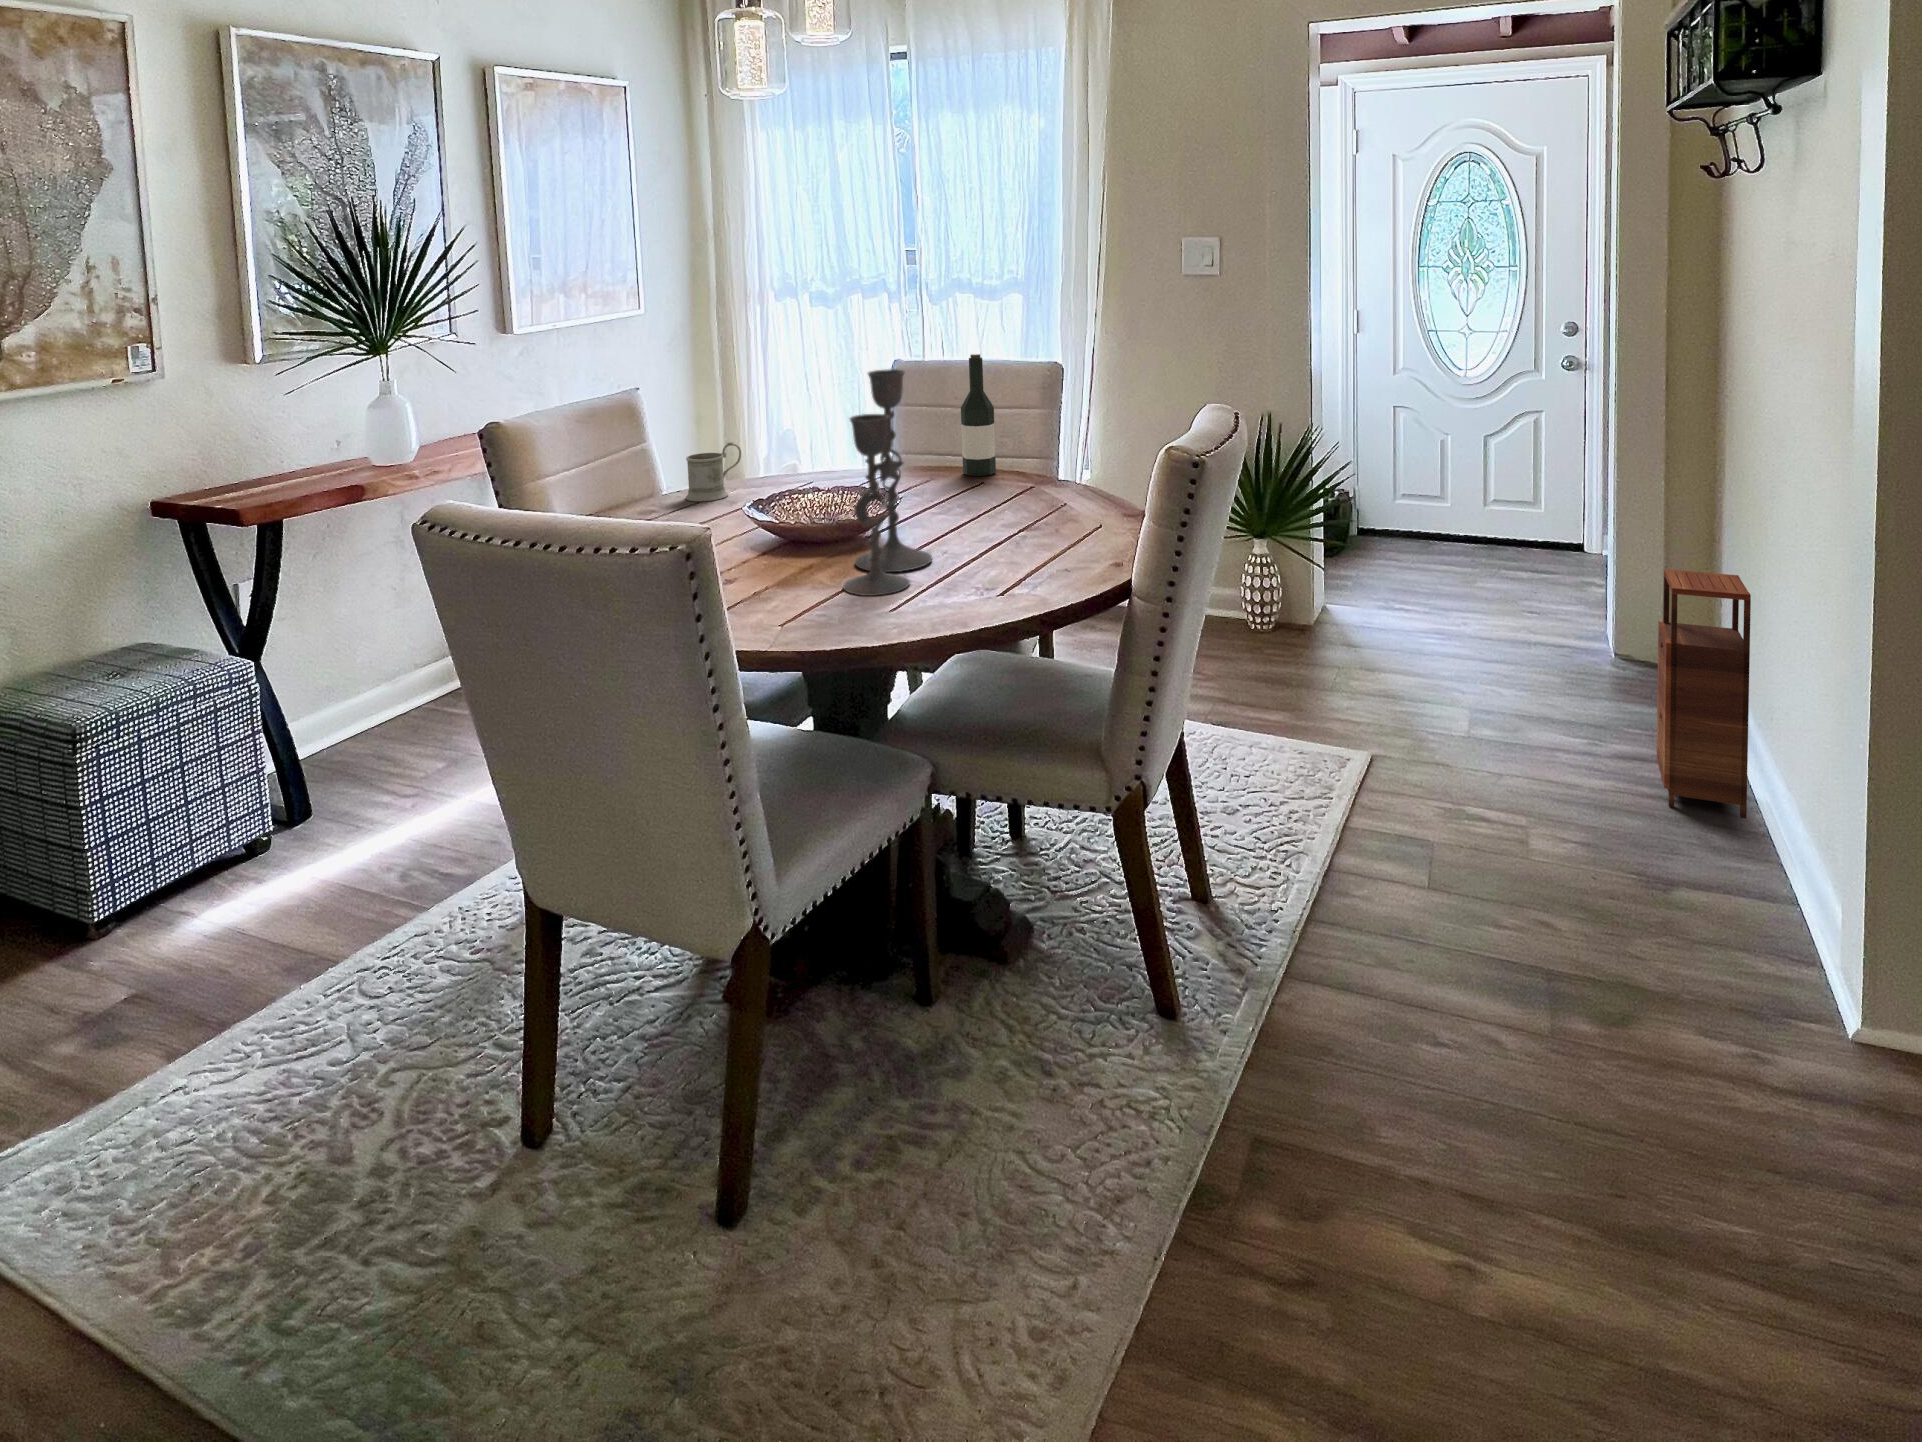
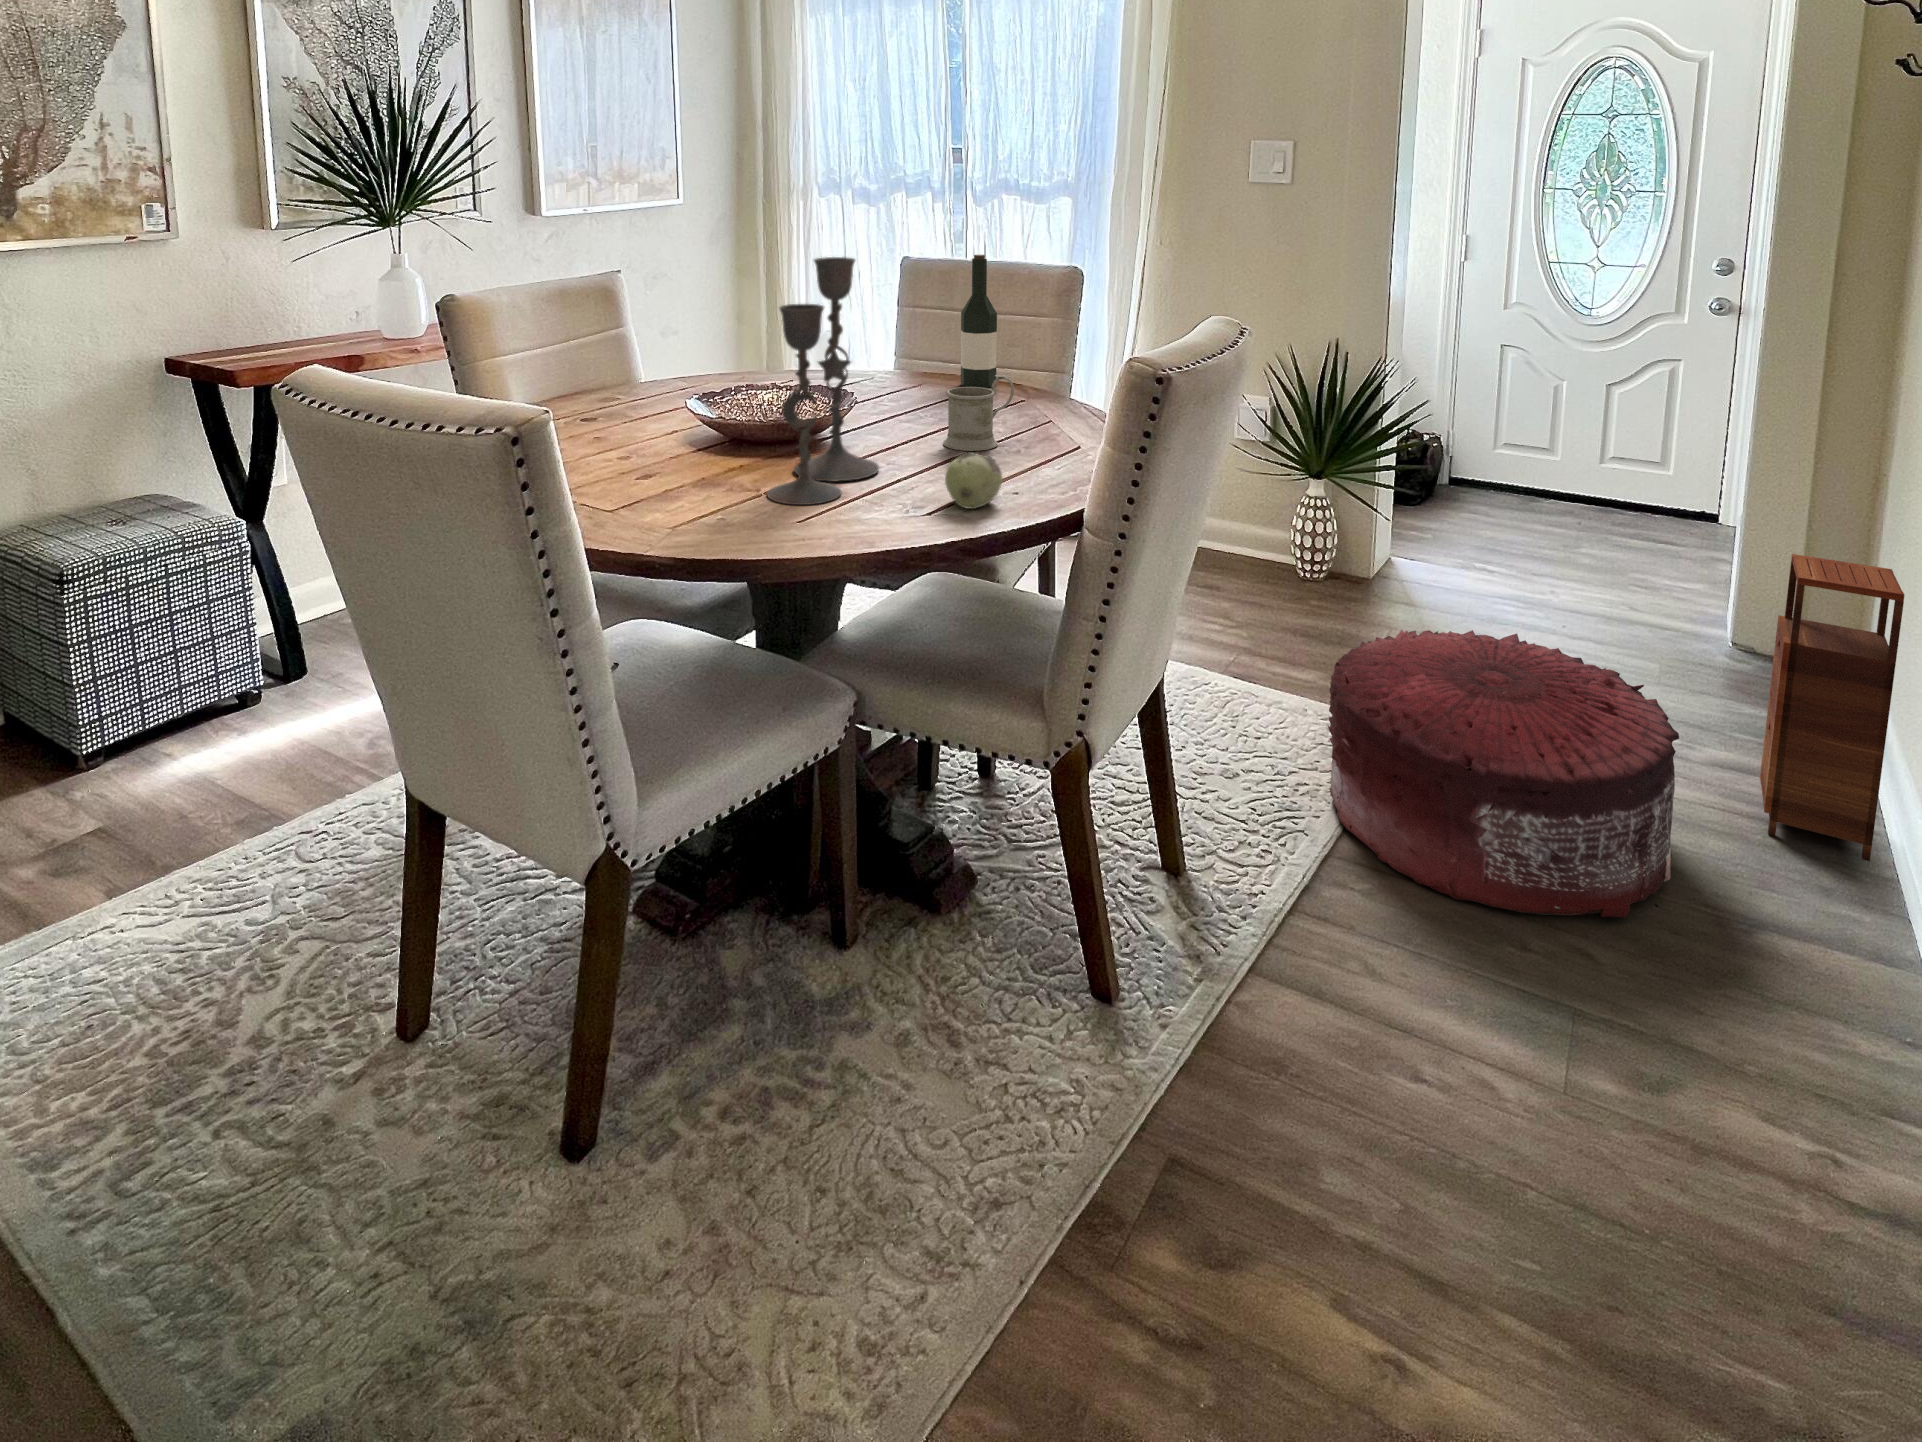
mug: present [685,442,741,501] -> present [943,375,1014,451]
fruit: none [1003,536,1053,586] -> present [945,452,1002,509]
pouf: none [1315,657,1602,894] -> present [1328,630,1679,918]

